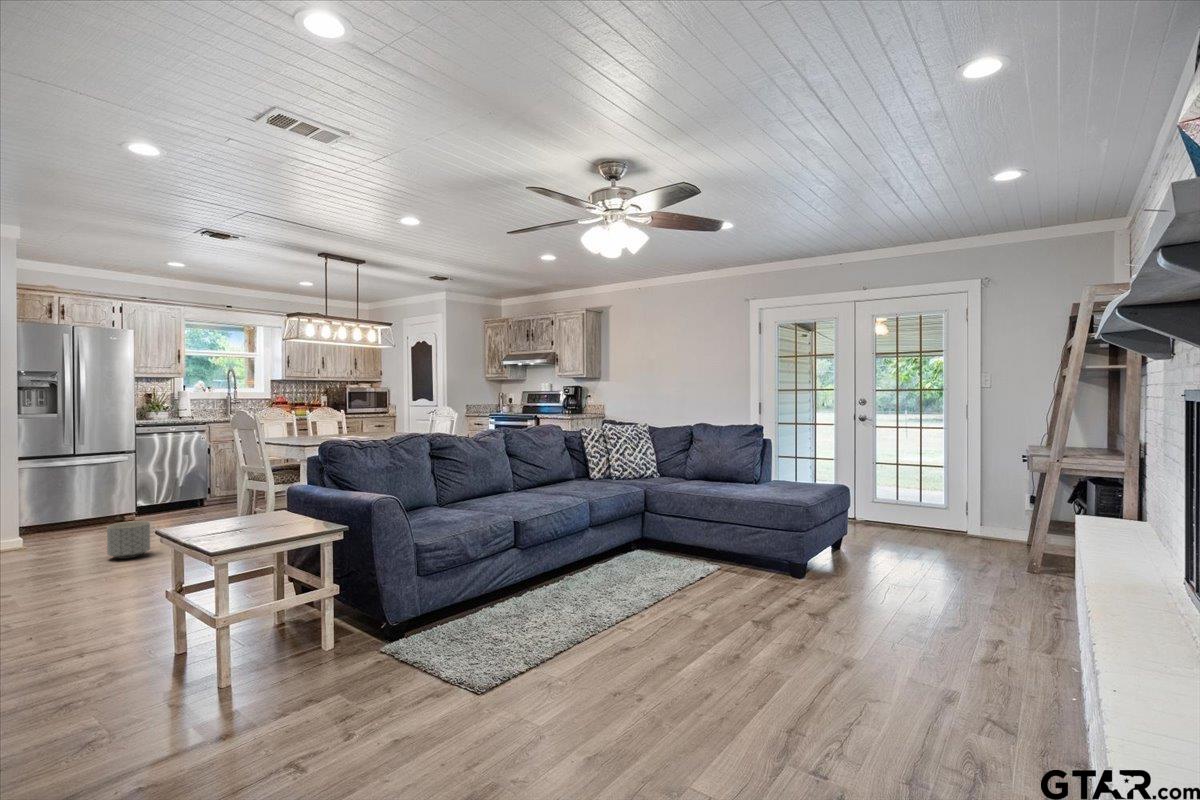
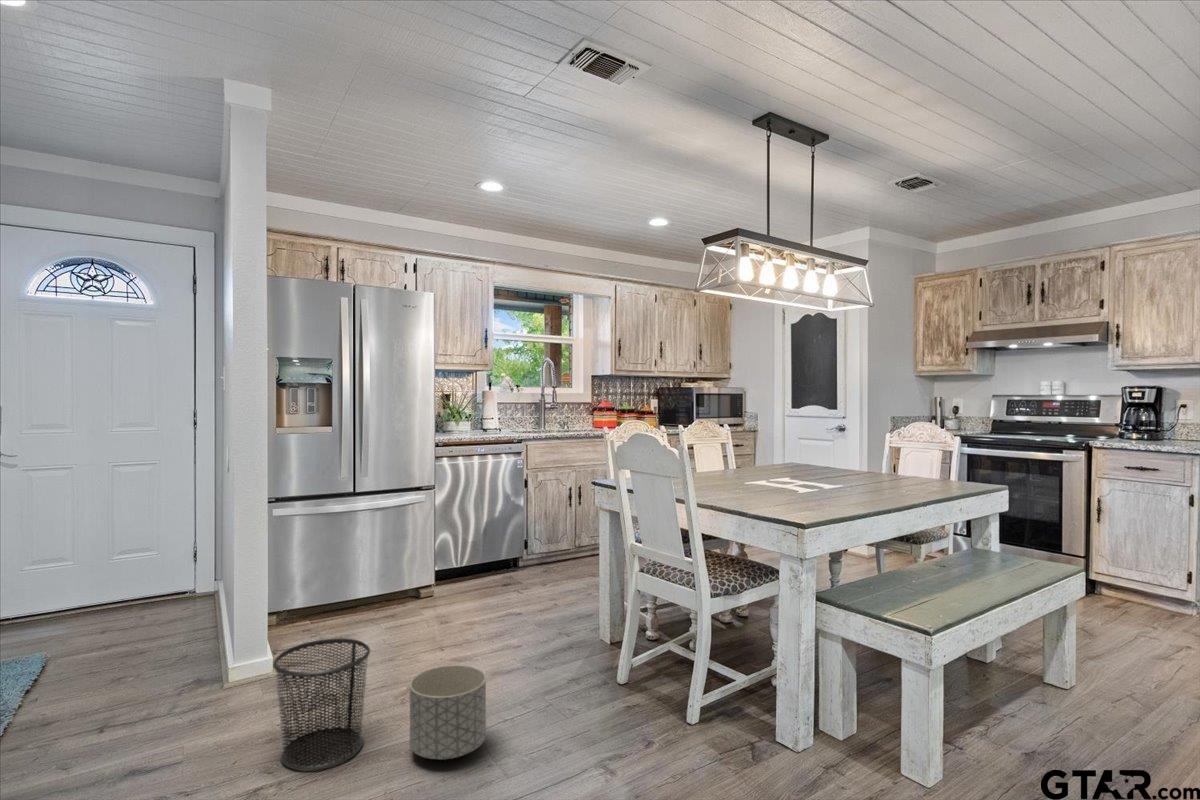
waste bin: none [28,513,85,567] -> present [273,638,370,771]

